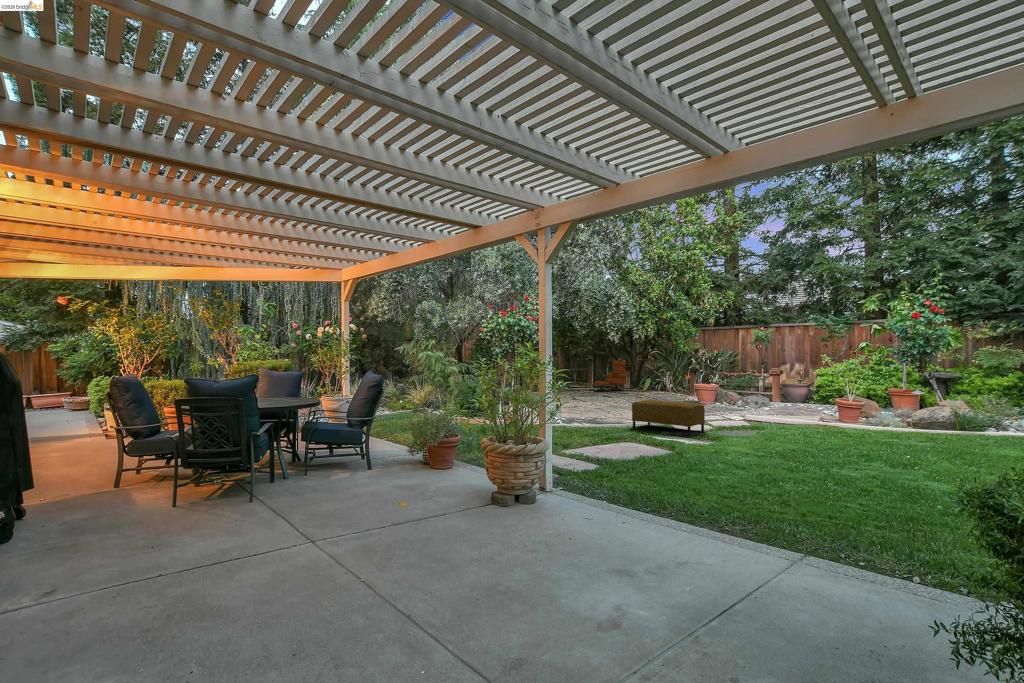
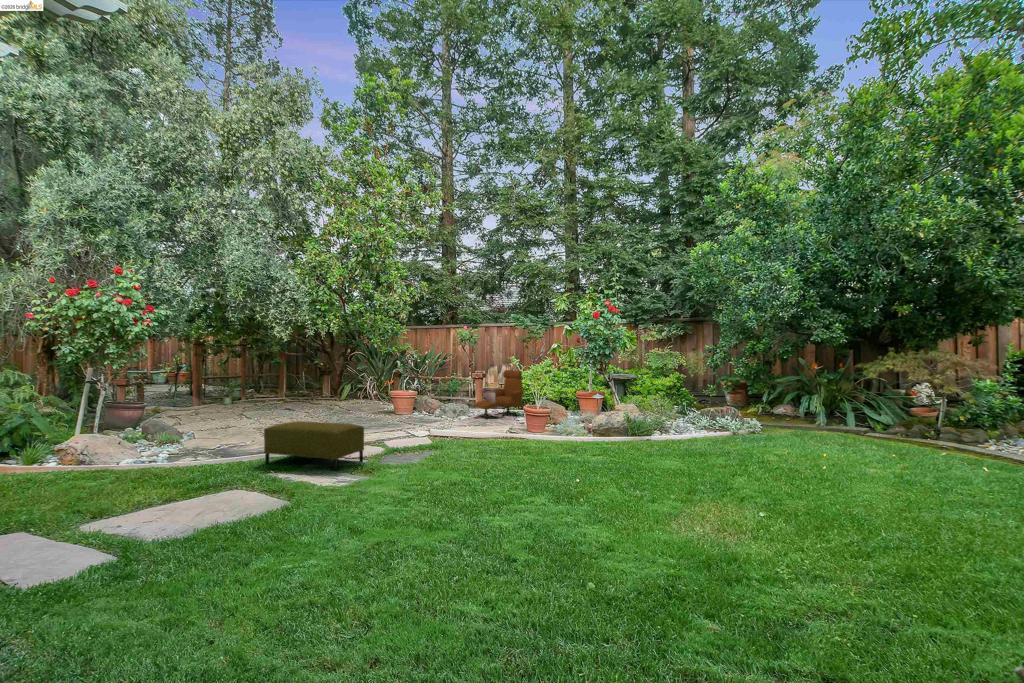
lounge chair: present [594,361,627,392] -> present [474,370,525,419]

